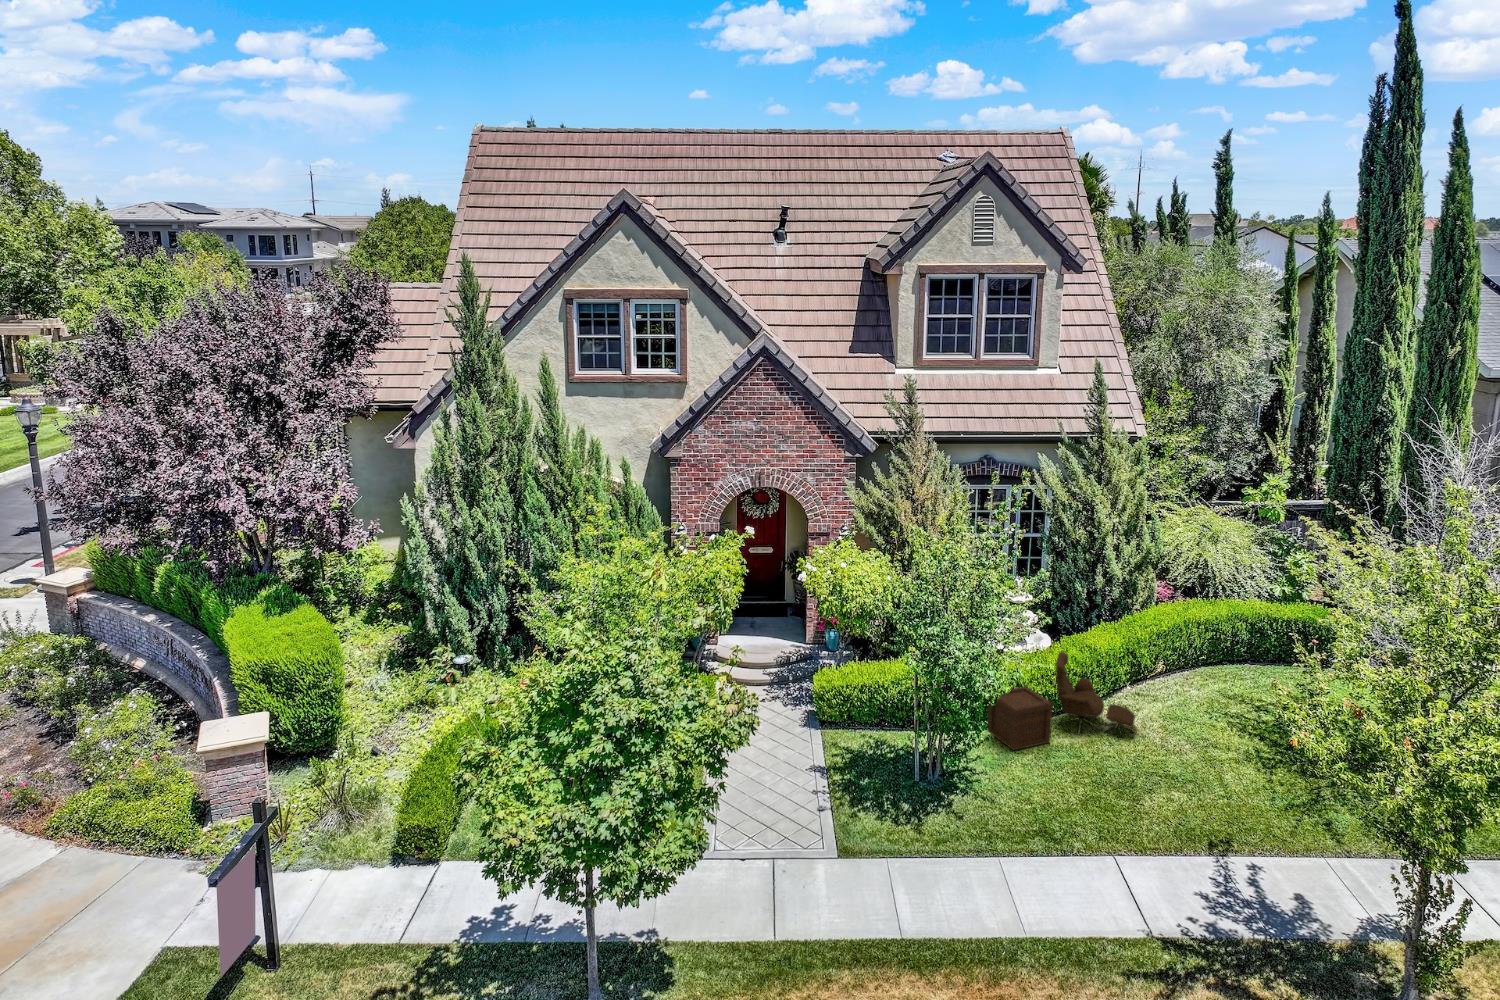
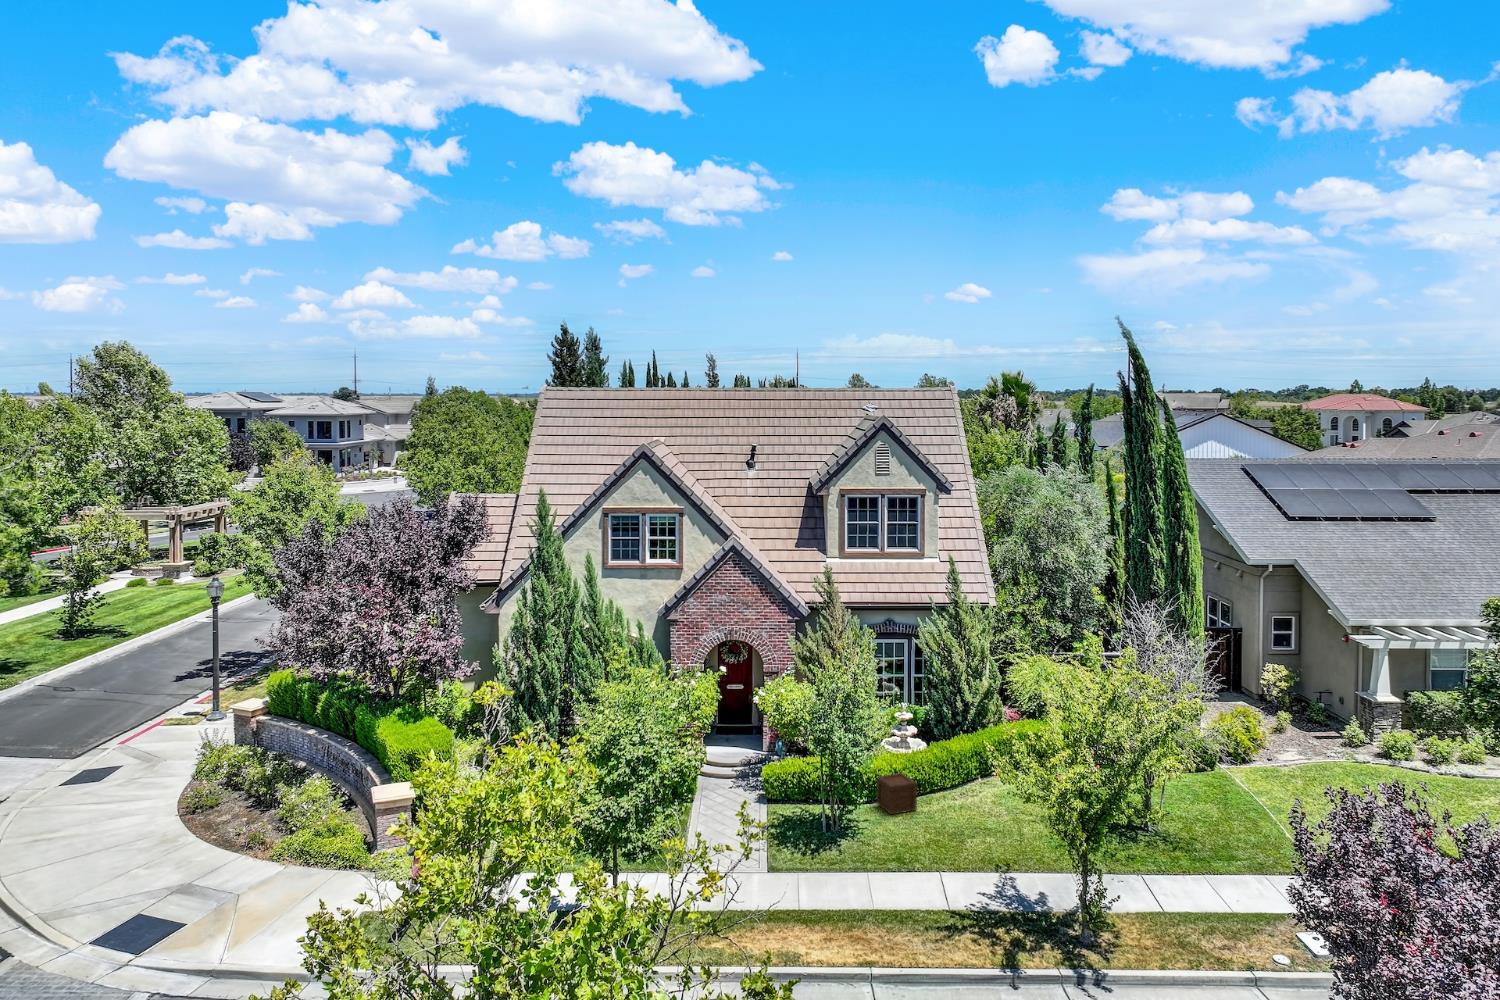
lounge chair: present [1056,652,1135,737] -> none [921,751,975,808]

